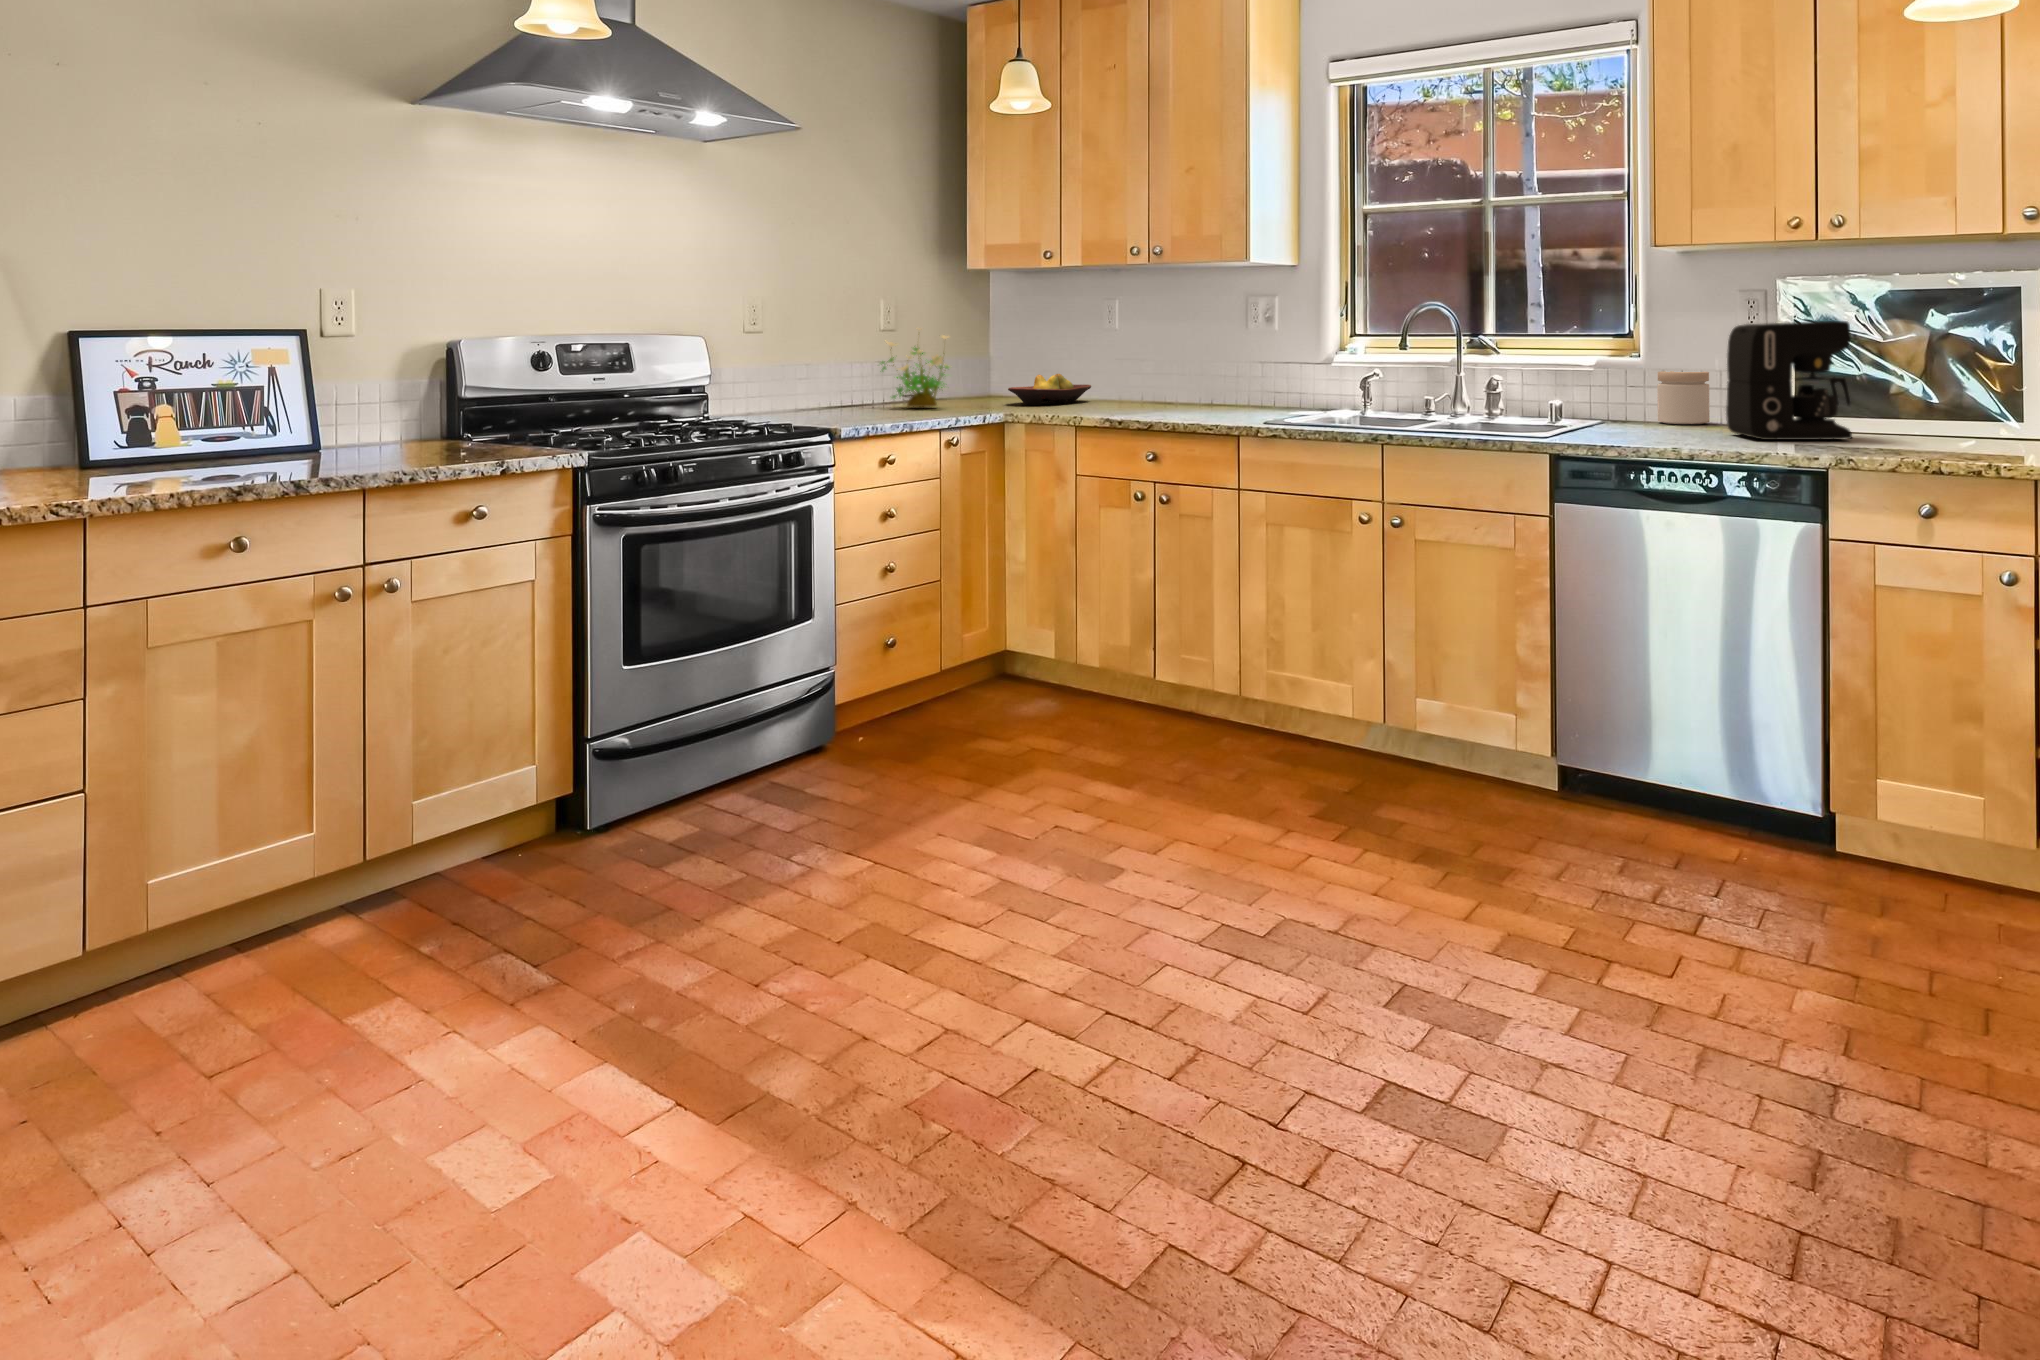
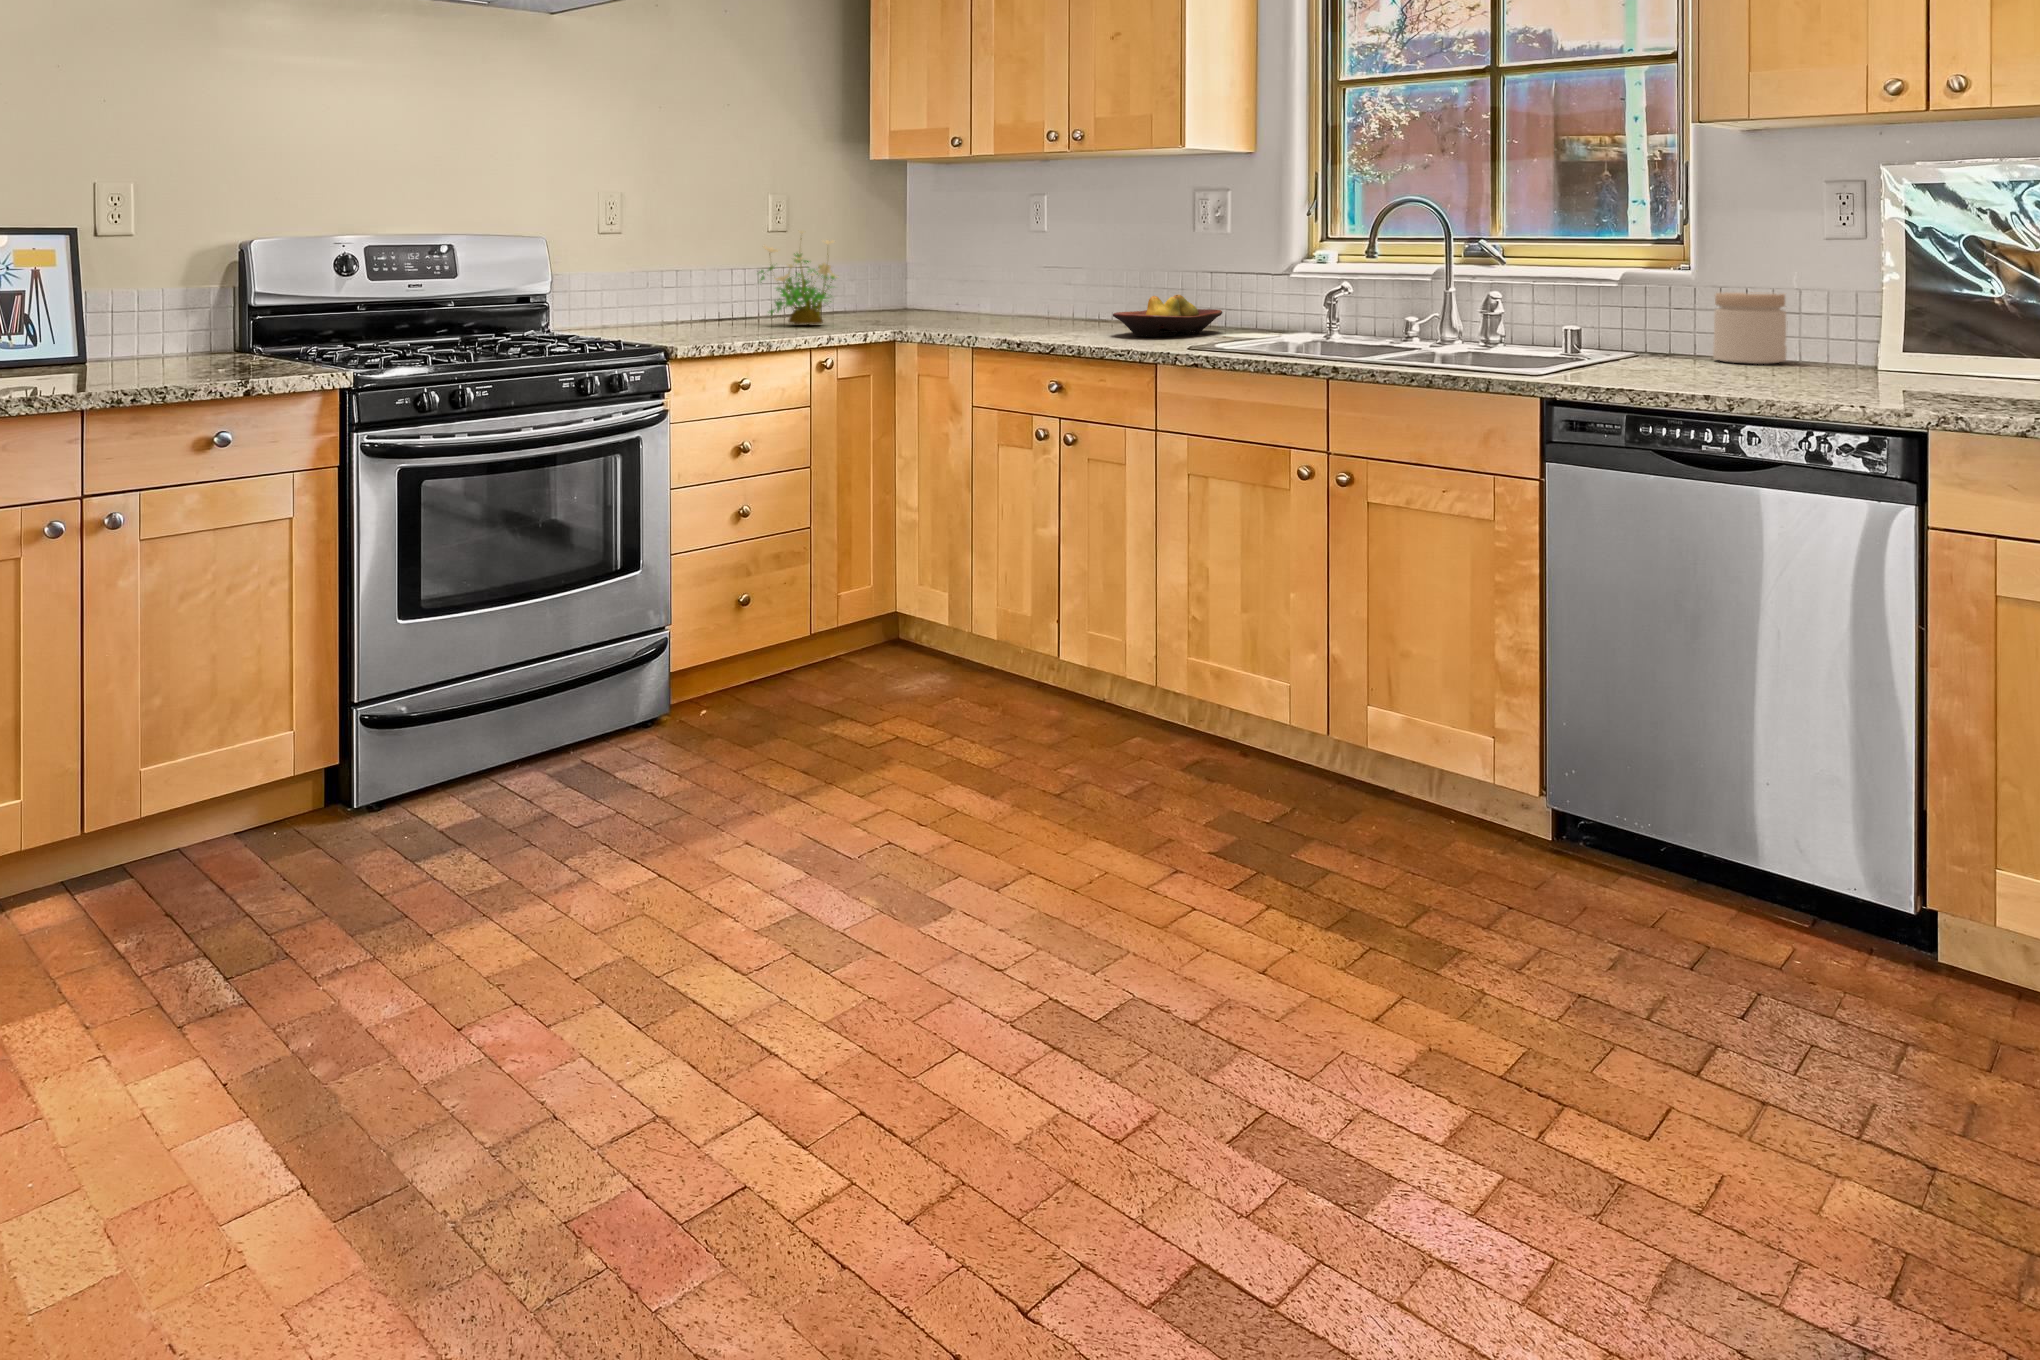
coffee maker: present [1726,321,1852,440] -> none [1801,226,1987,391]
fruit bowl: present [1008,374,1091,405] -> present [1113,295,1222,337]

